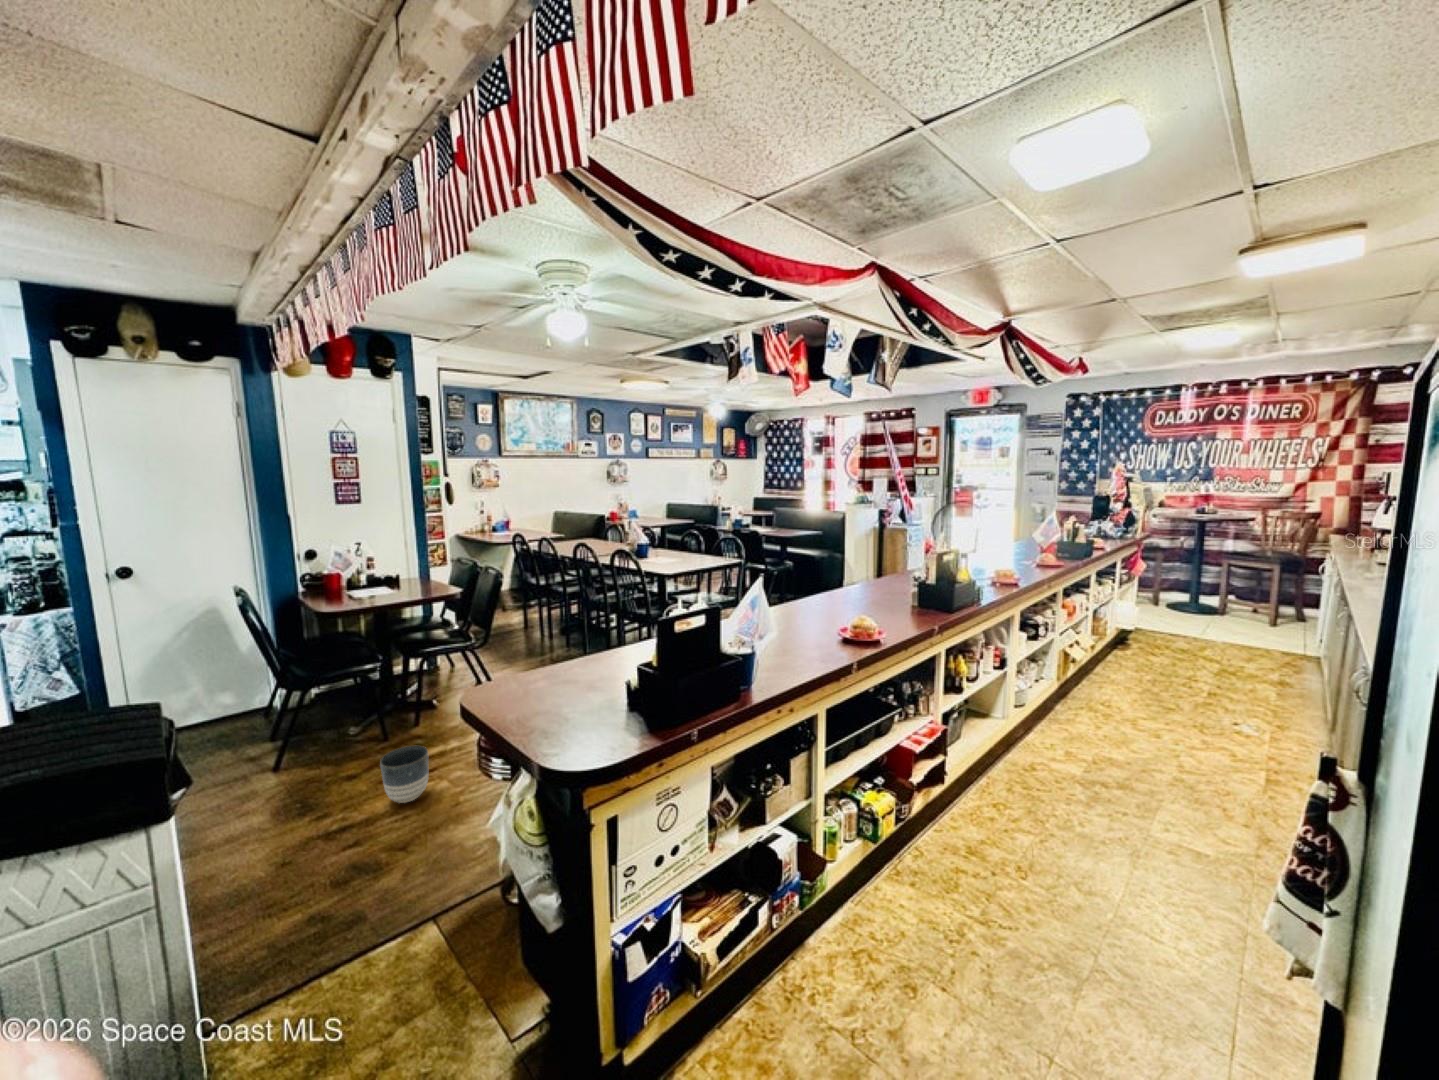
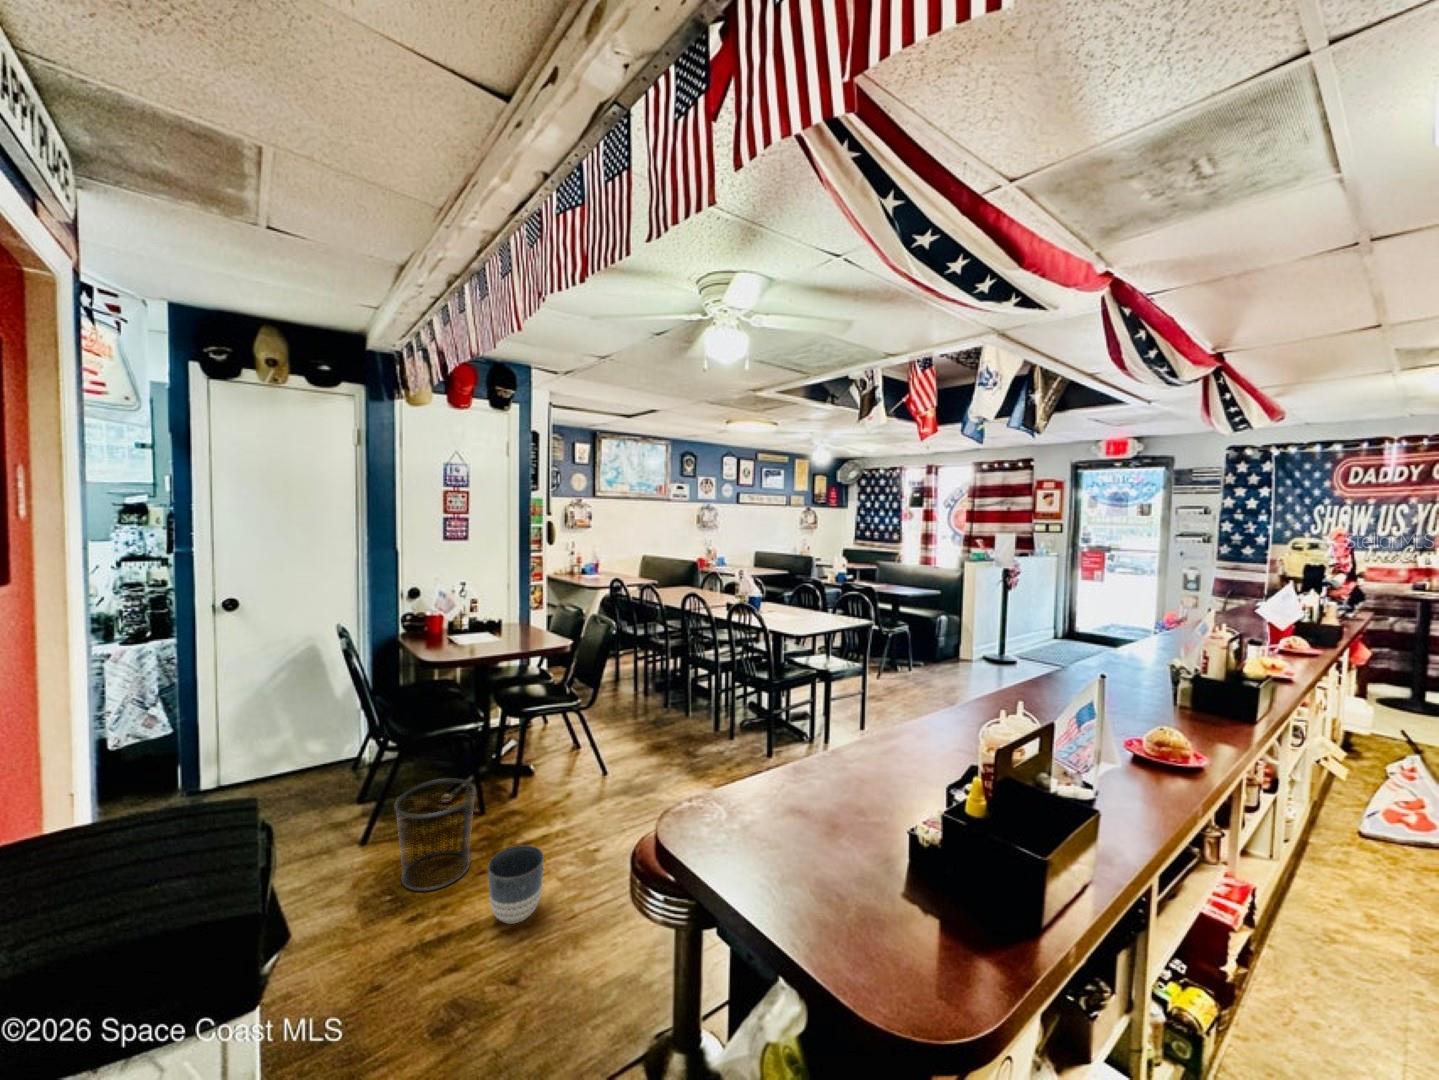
waste bin: none [298,703,372,790] -> present [394,779,476,891]

